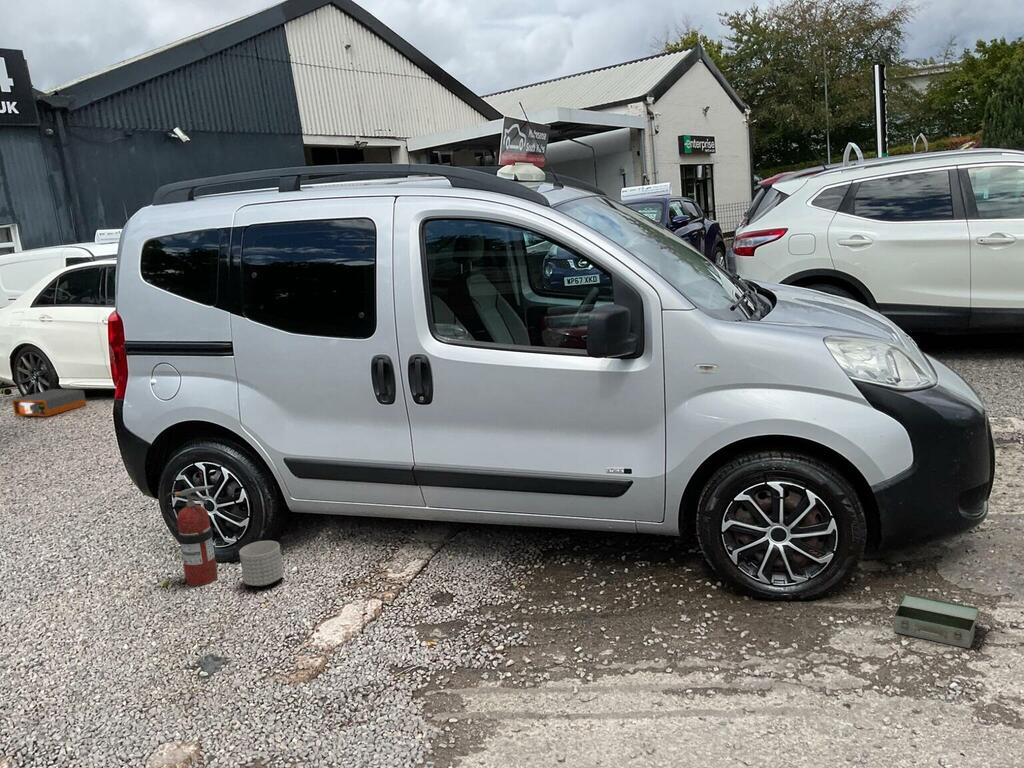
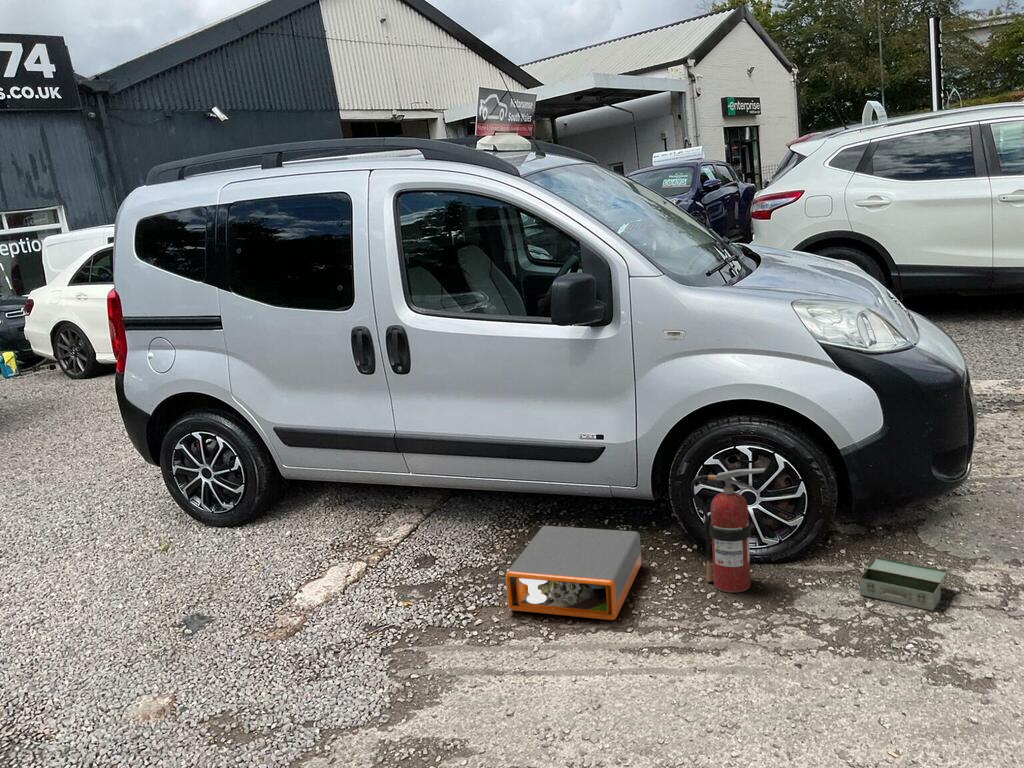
storage box: present [13,389,86,417] -> present [506,526,641,620]
fire extinguisher: present [165,485,218,586] -> present [691,468,765,593]
planter: present [239,541,283,586] -> none [232,507,275,551]

